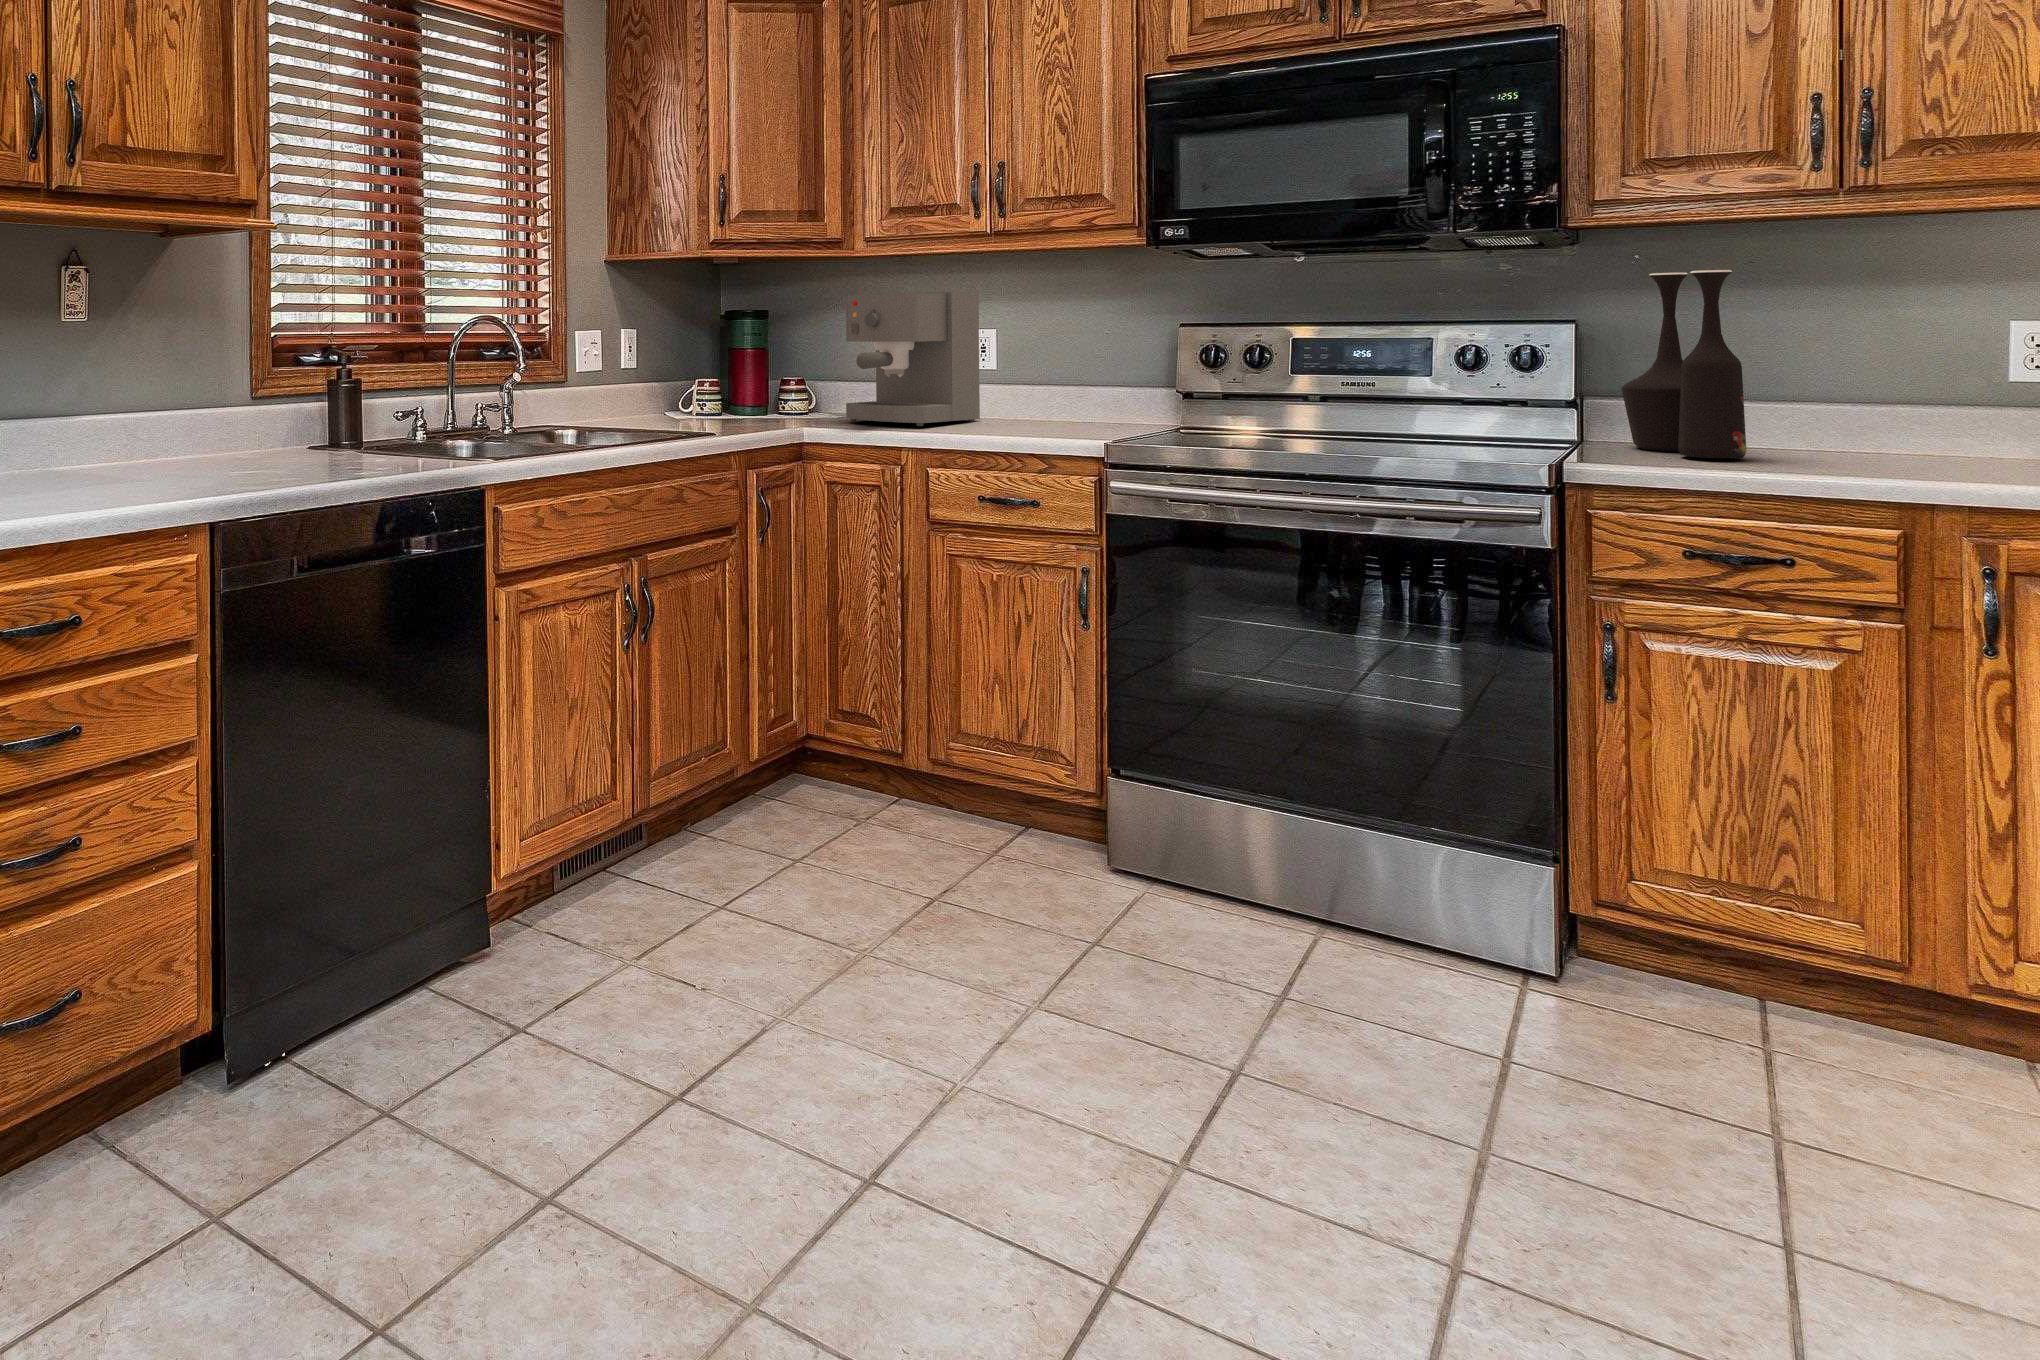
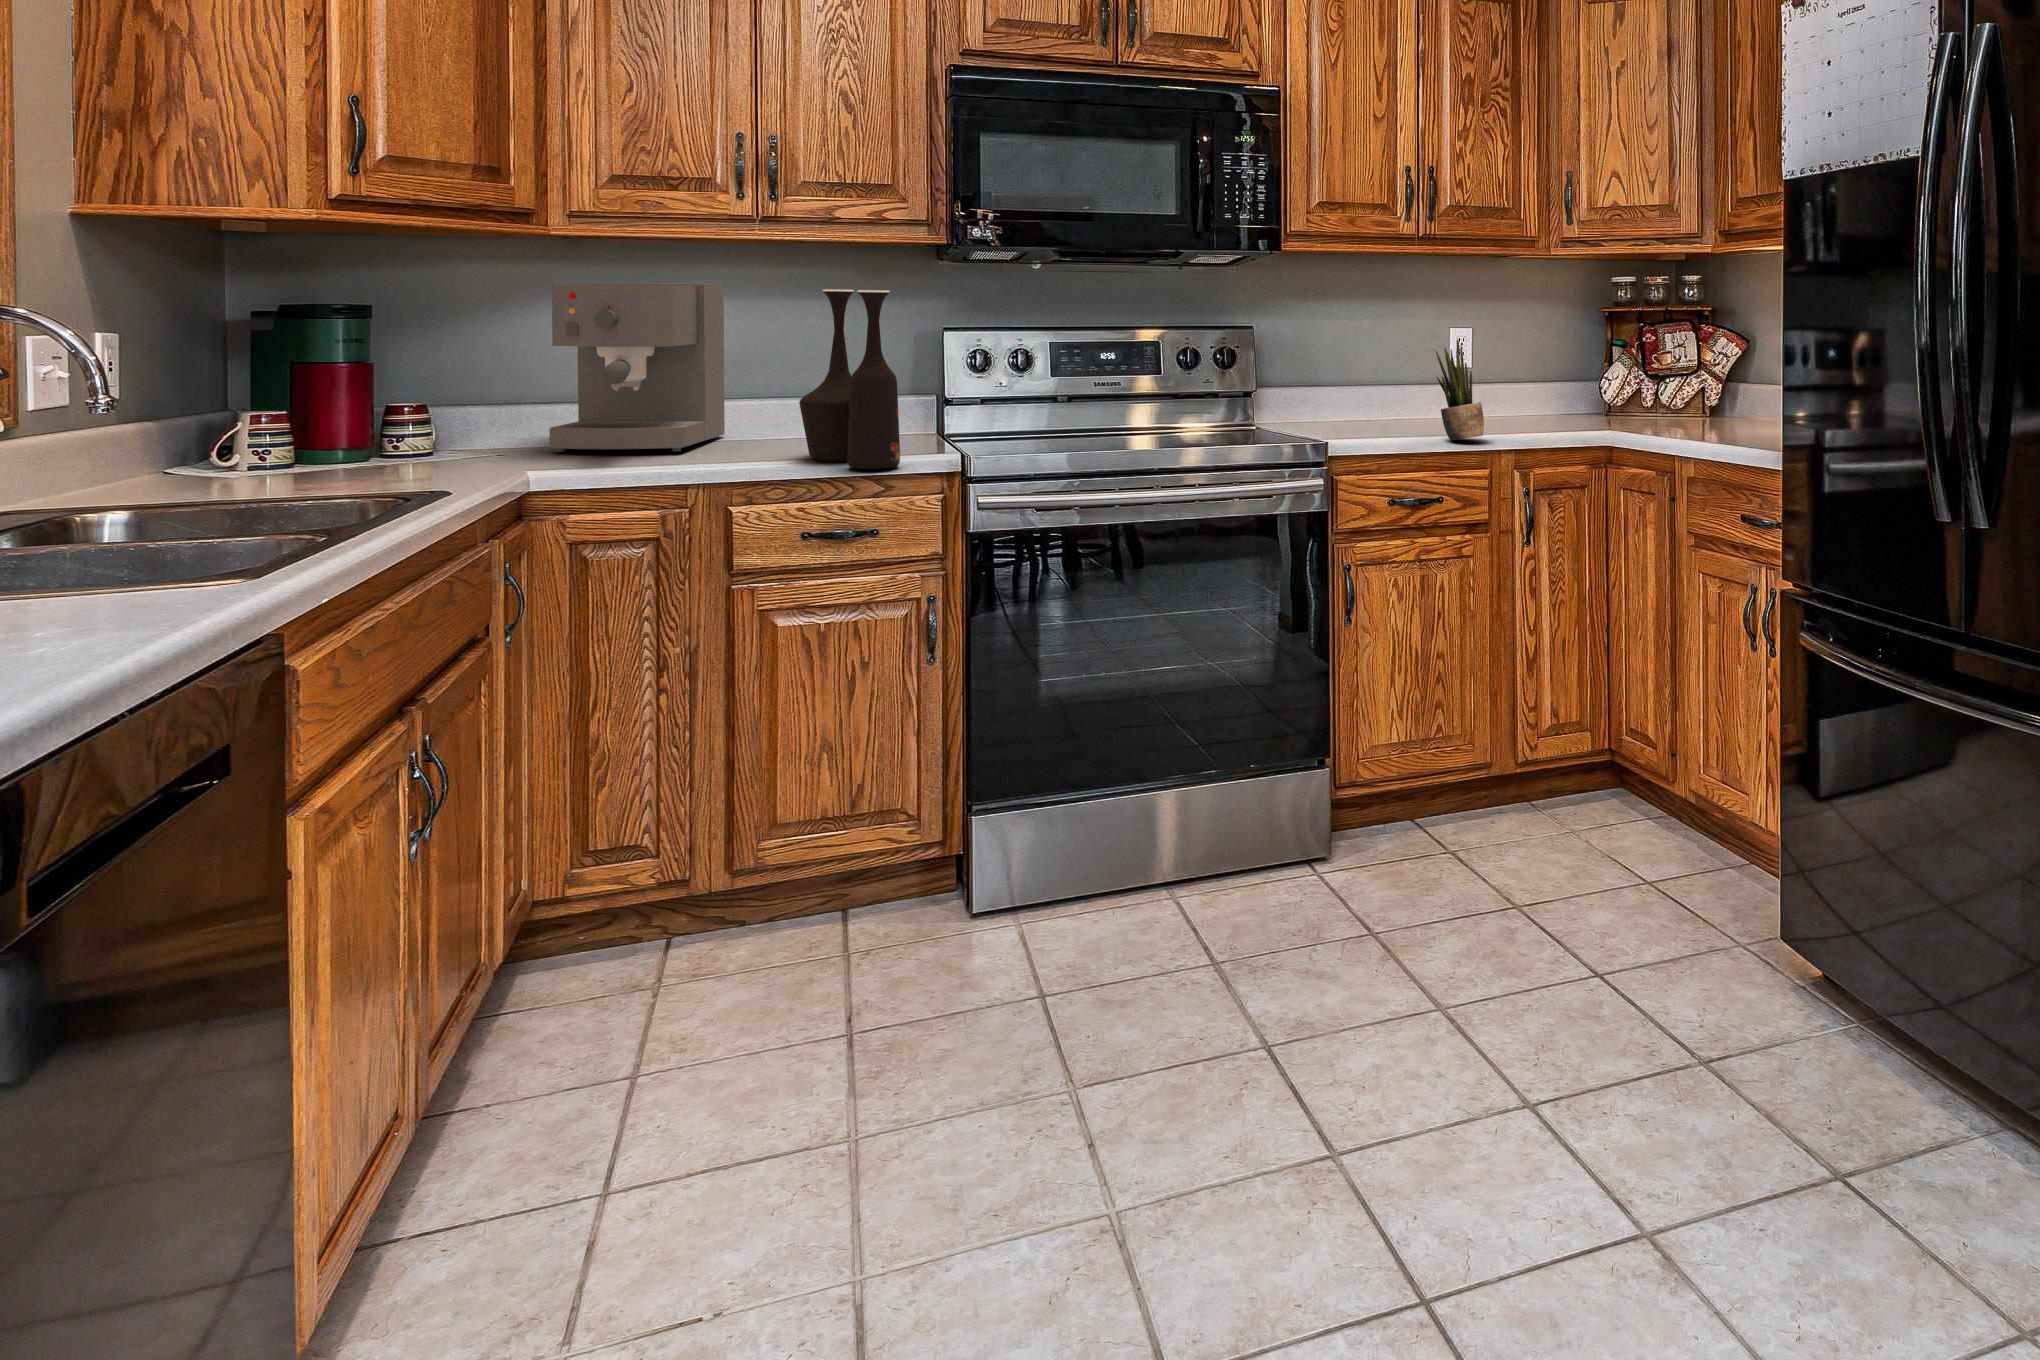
vase: present [1622,270,1746,458] -> present [799,289,900,469]
potted plant: none [1796,331,1880,478] -> present [1436,340,1484,440]

